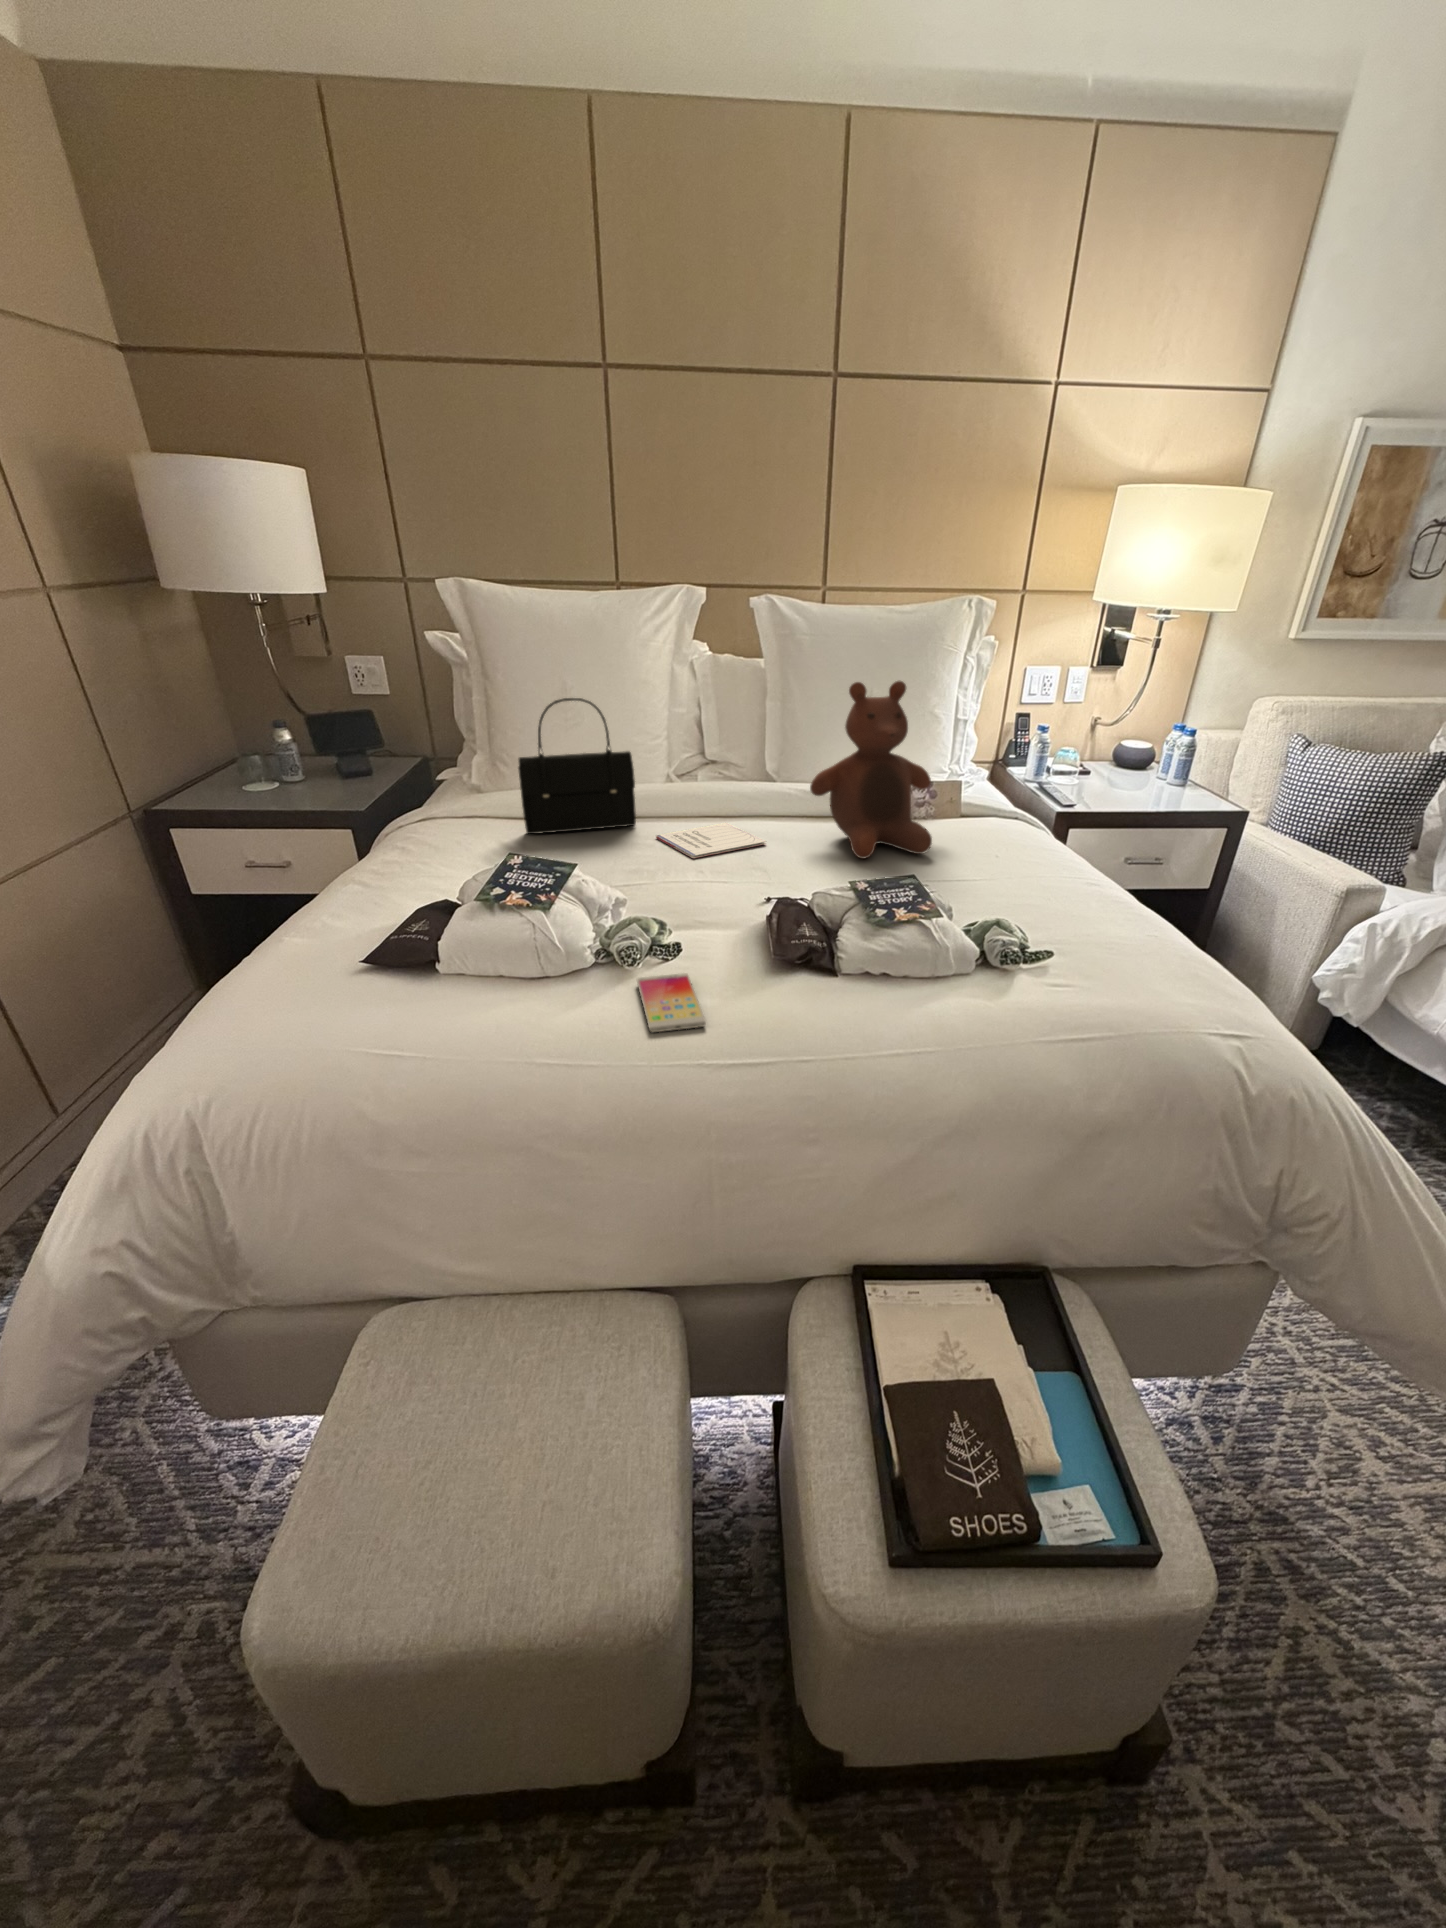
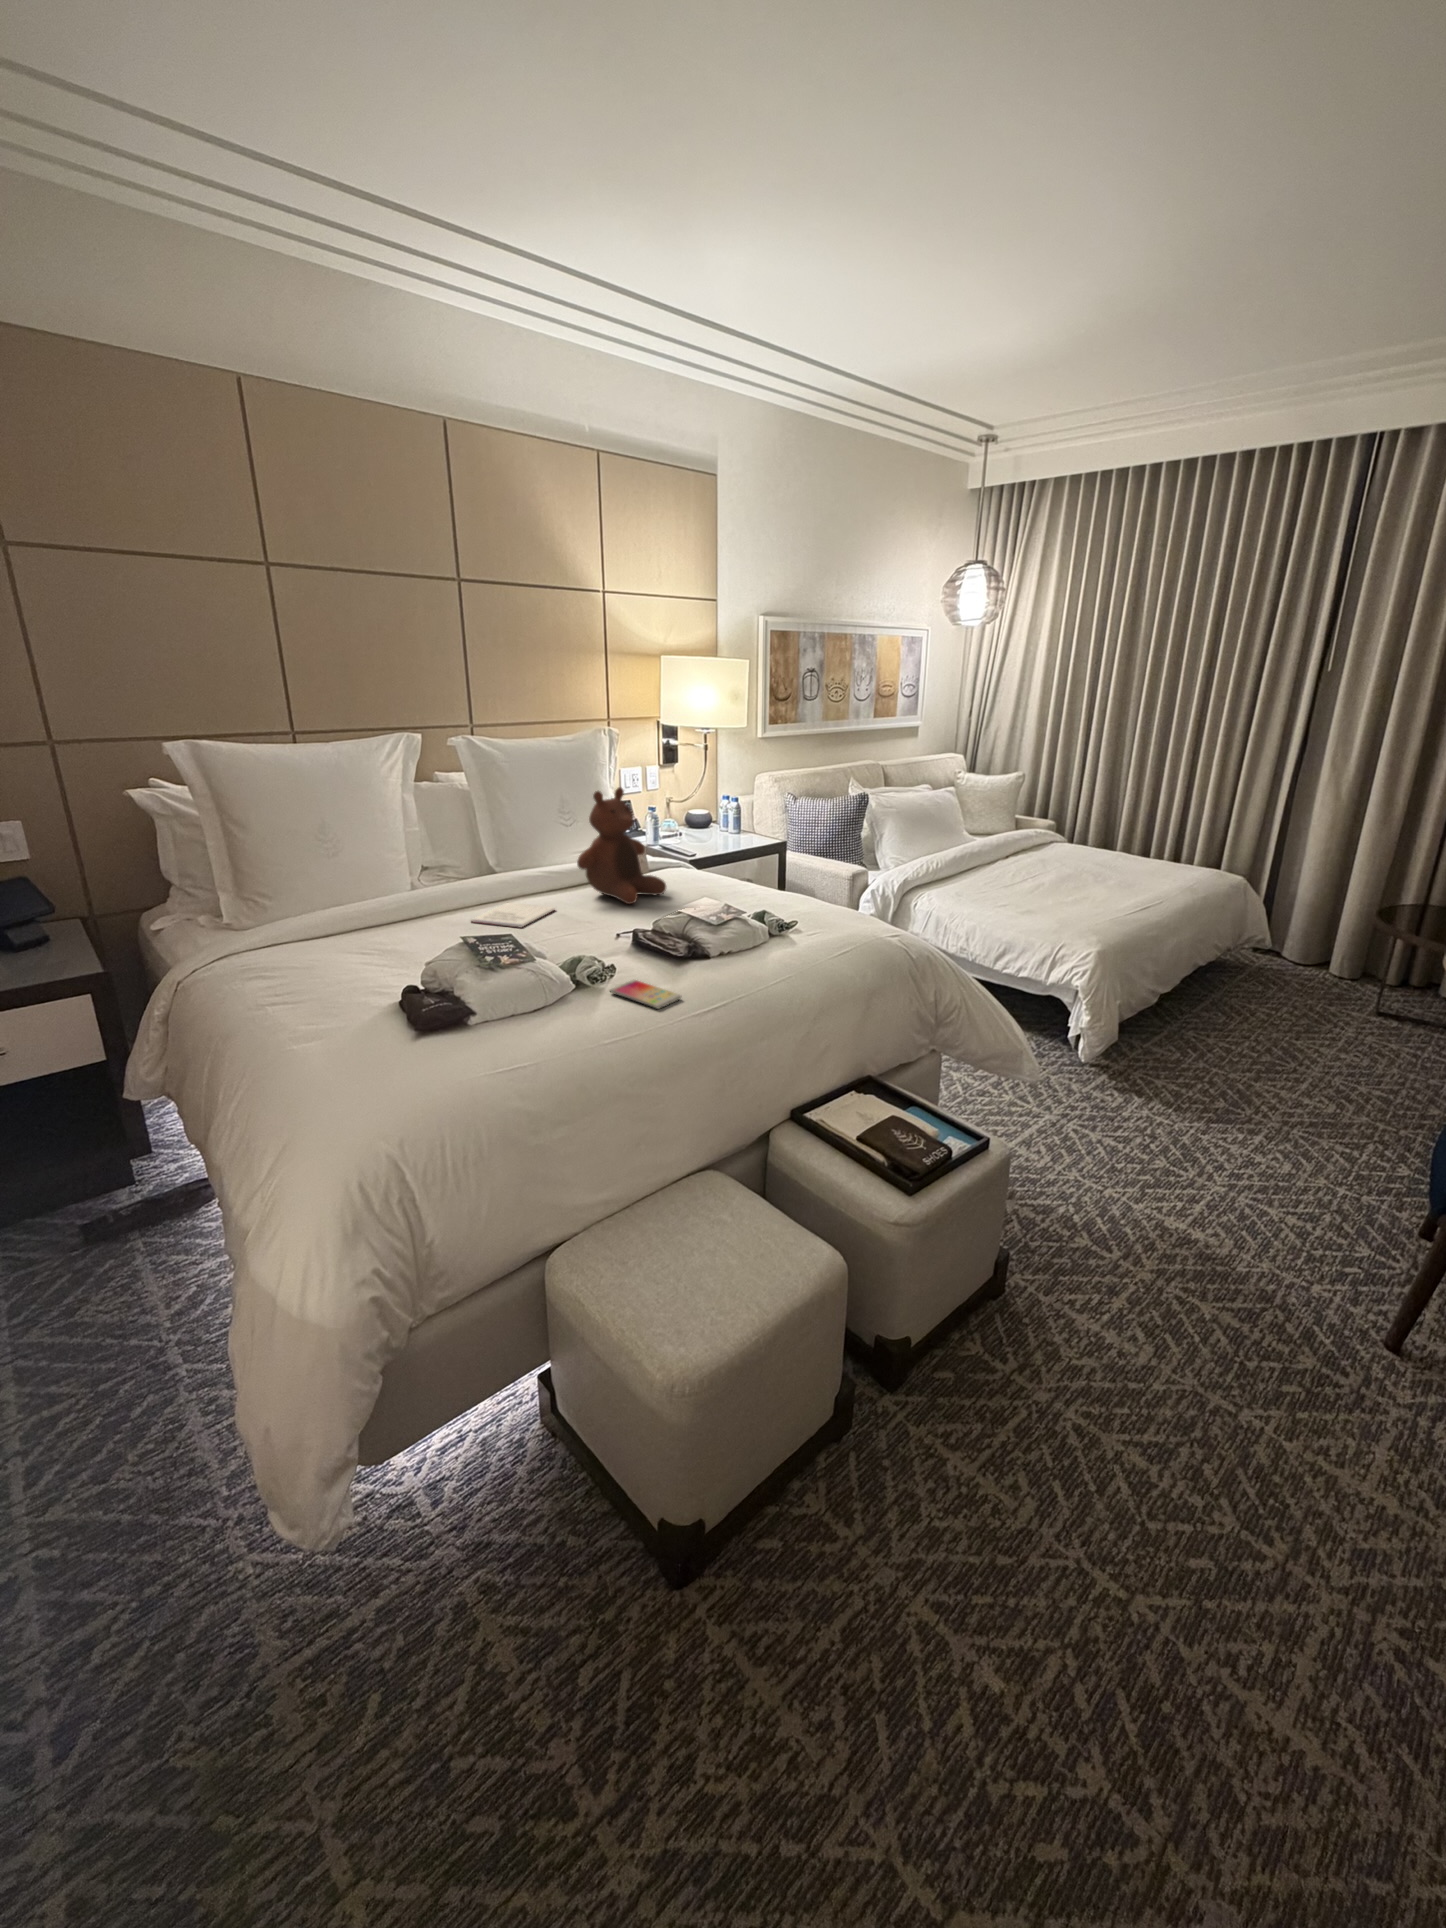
handbag: present [518,698,636,834] -> none [349,826,442,941]

